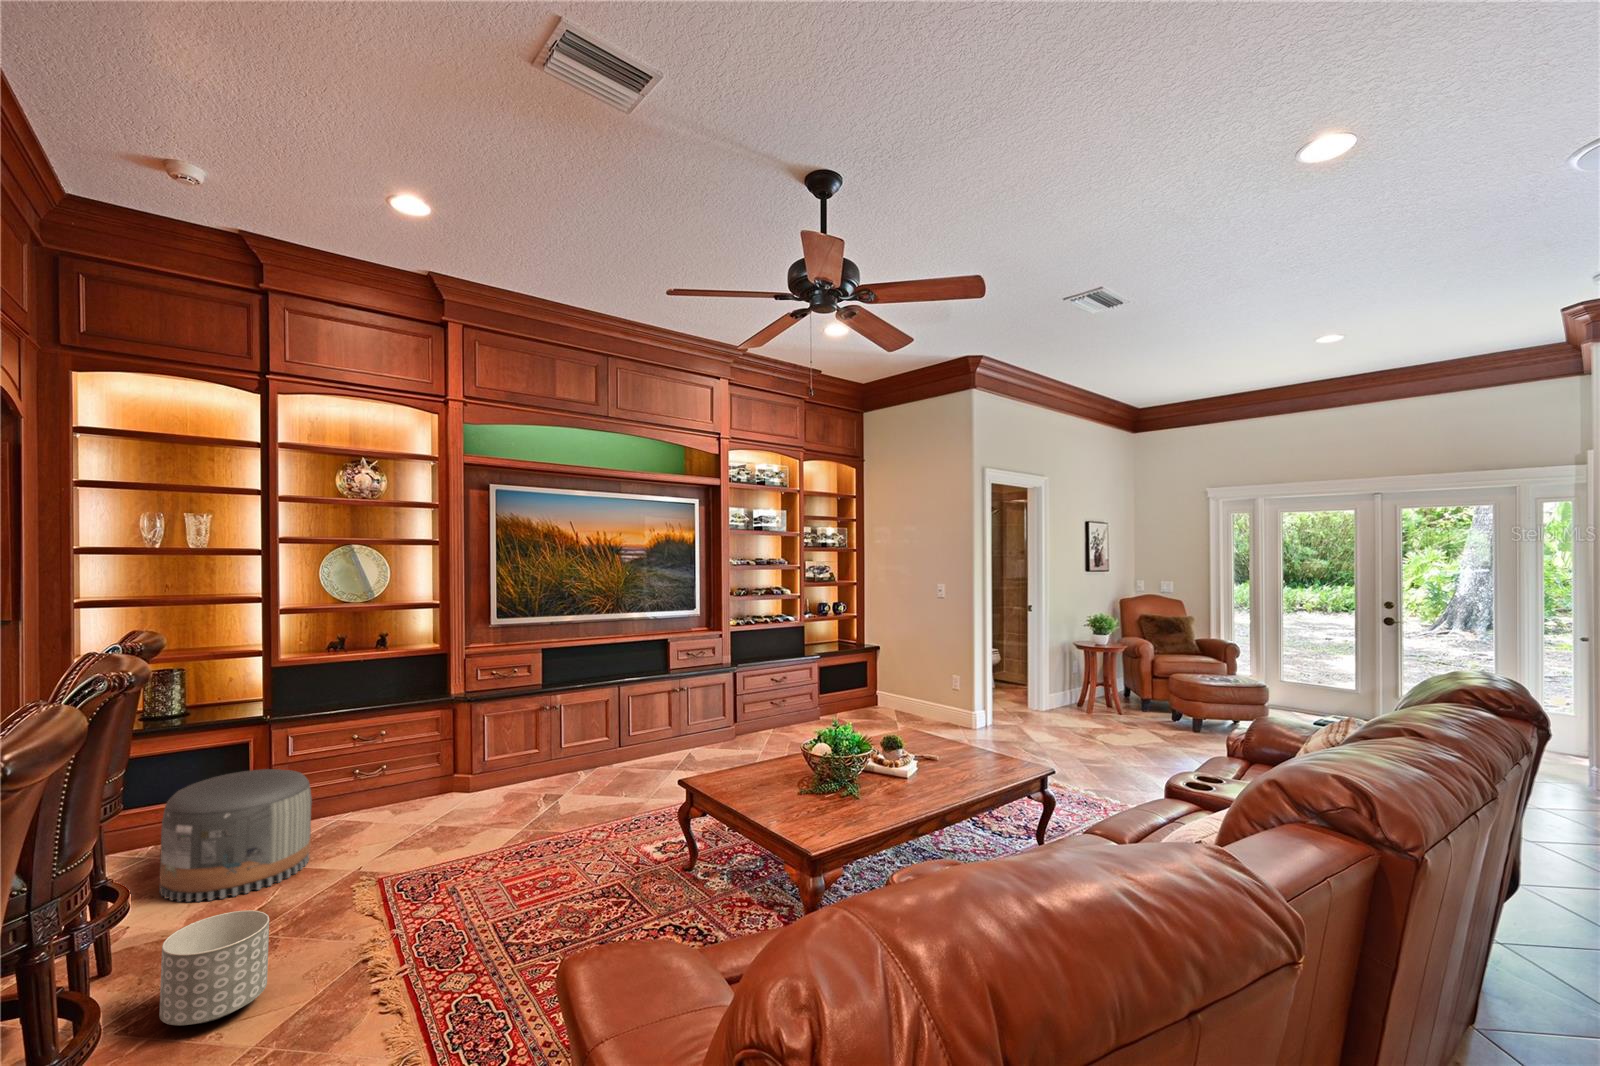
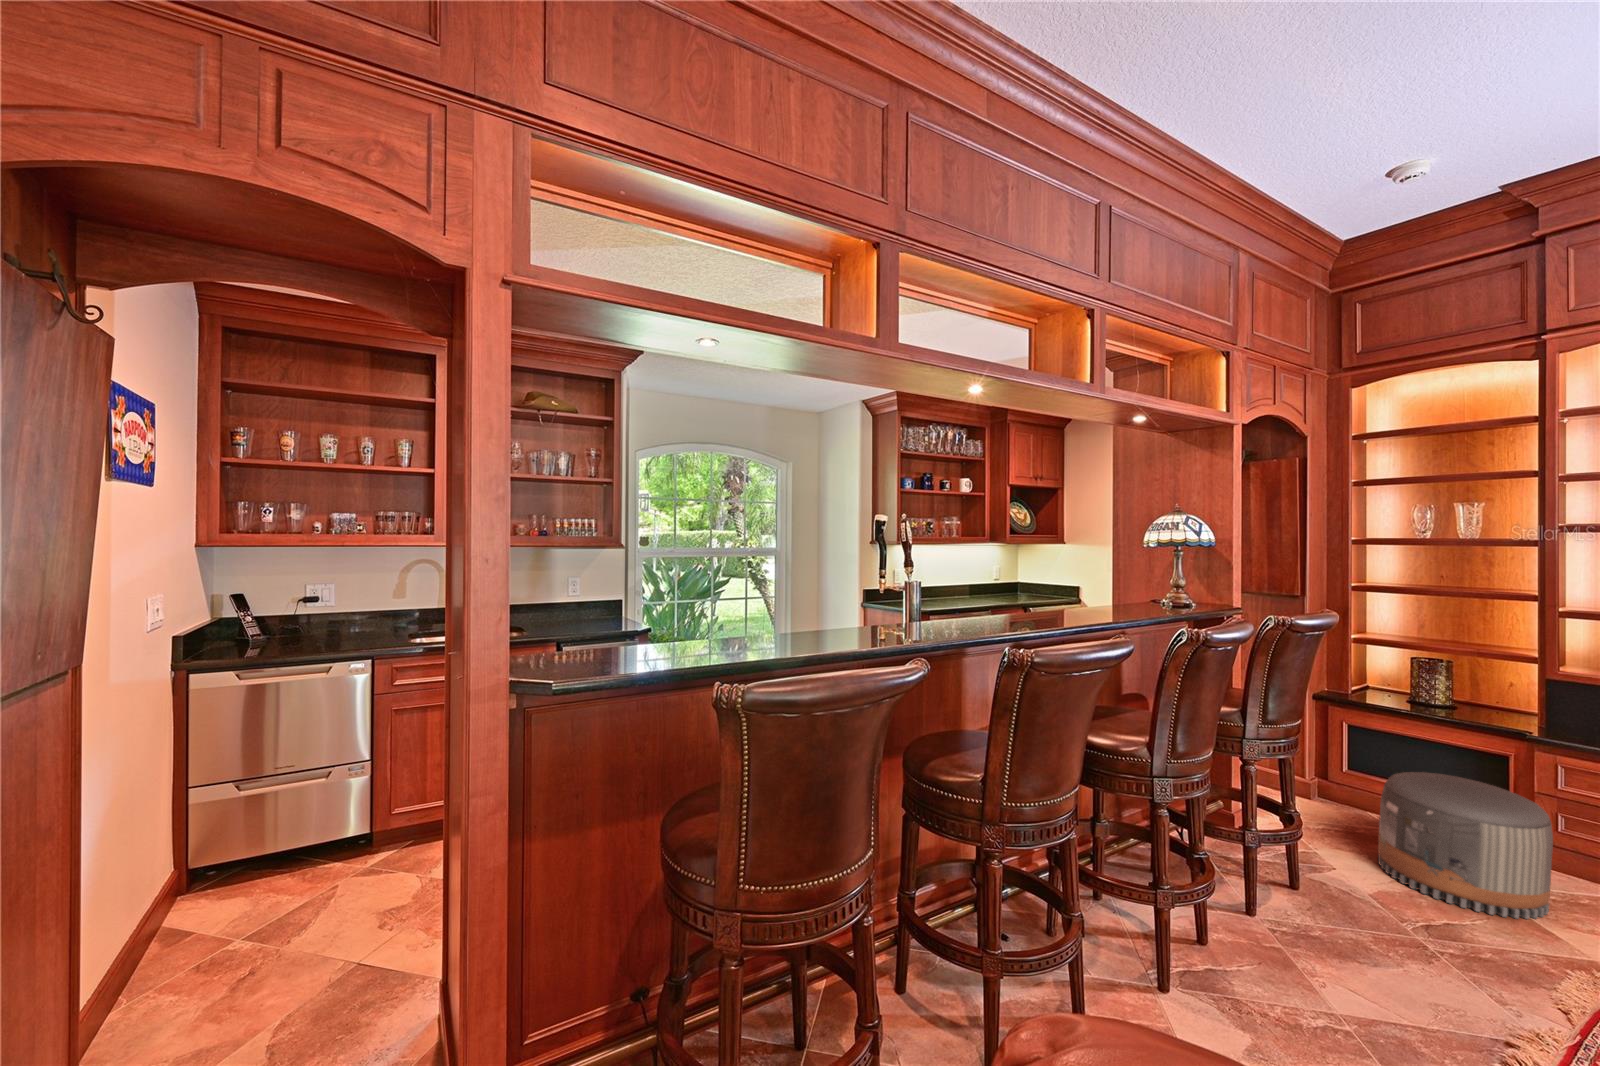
planter: present [159,910,269,1025] -> none [1291,875,1391,981]

